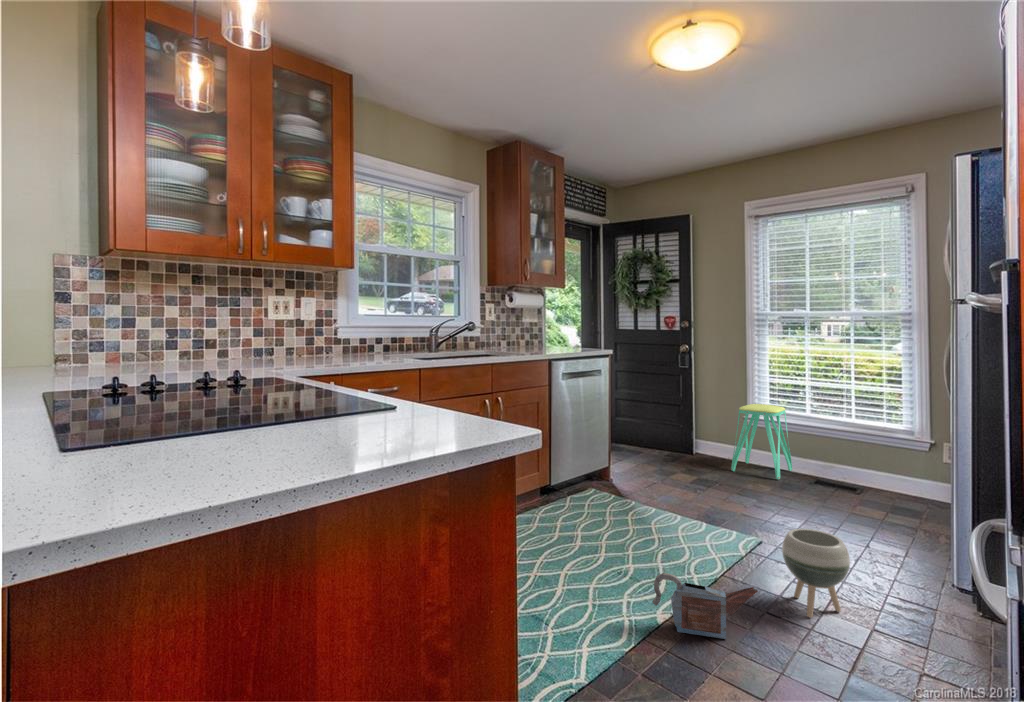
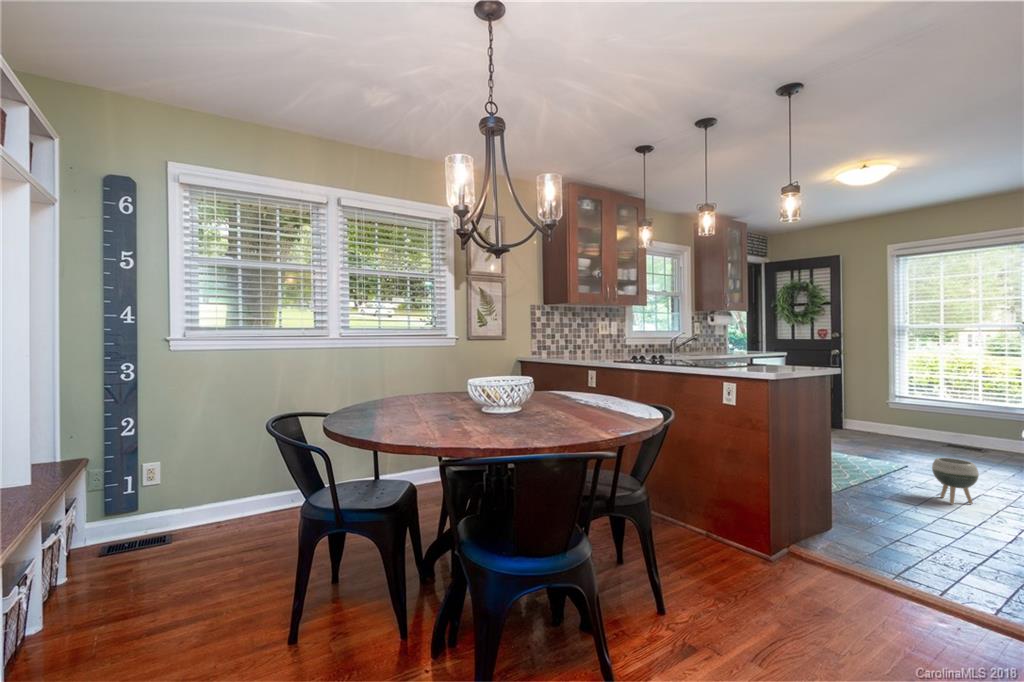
stool: present [731,404,792,479] -> none [879,394,931,447]
watering can: present [653,573,758,639] -> none [851,472,919,507]

